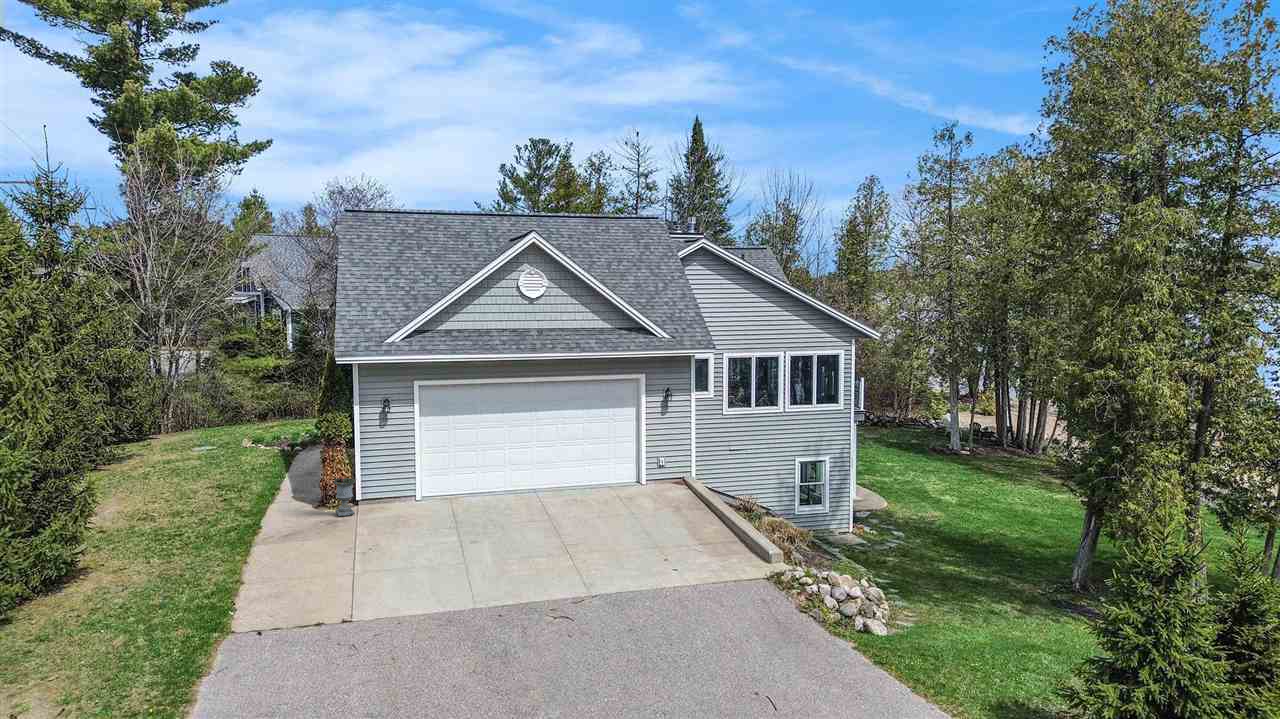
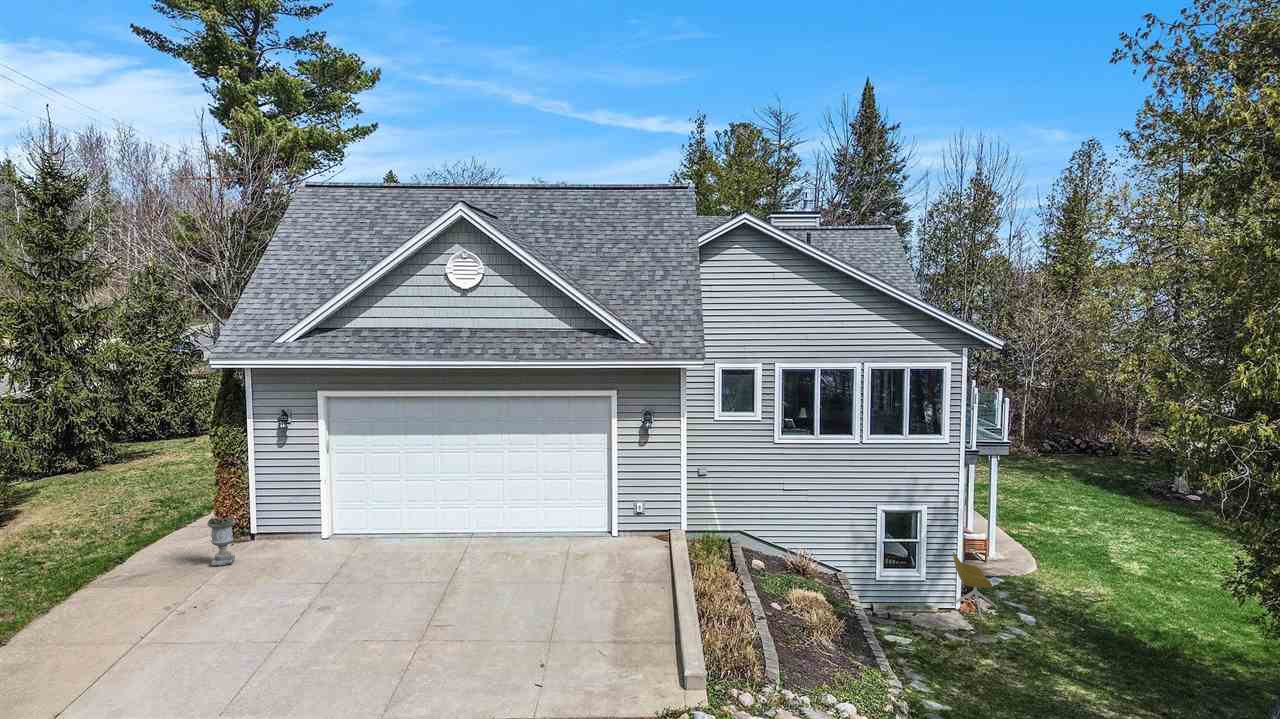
chair: none [847,490,876,533] -> present [952,552,998,616]

